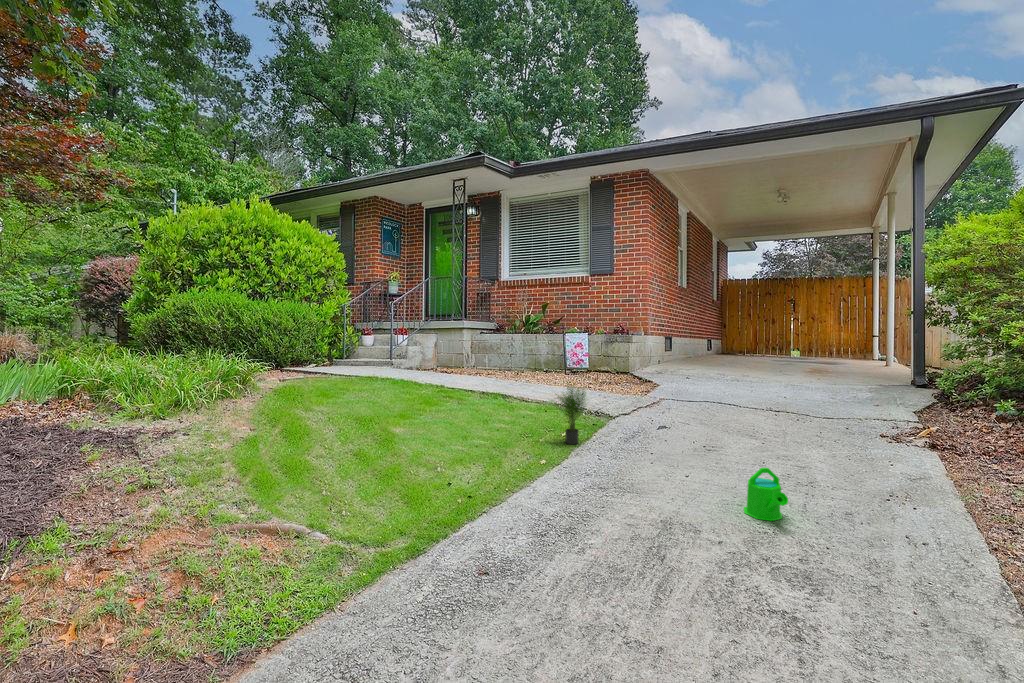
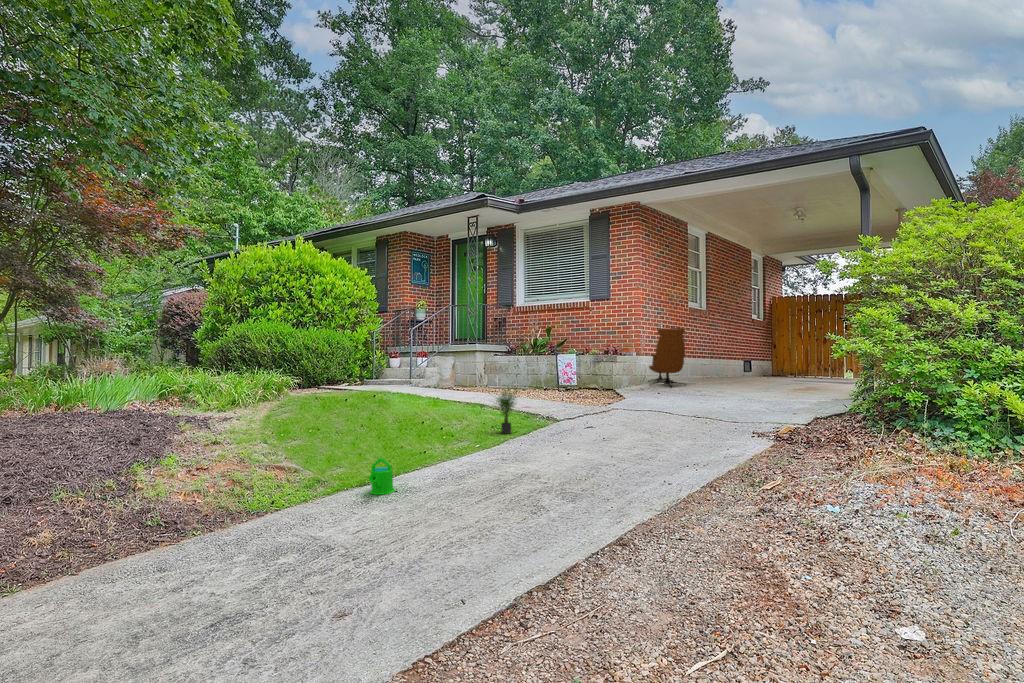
lounge chair: none [653,307,706,371] -> present [649,328,686,388]
watering can: present [744,468,788,521] -> present [369,458,395,495]

